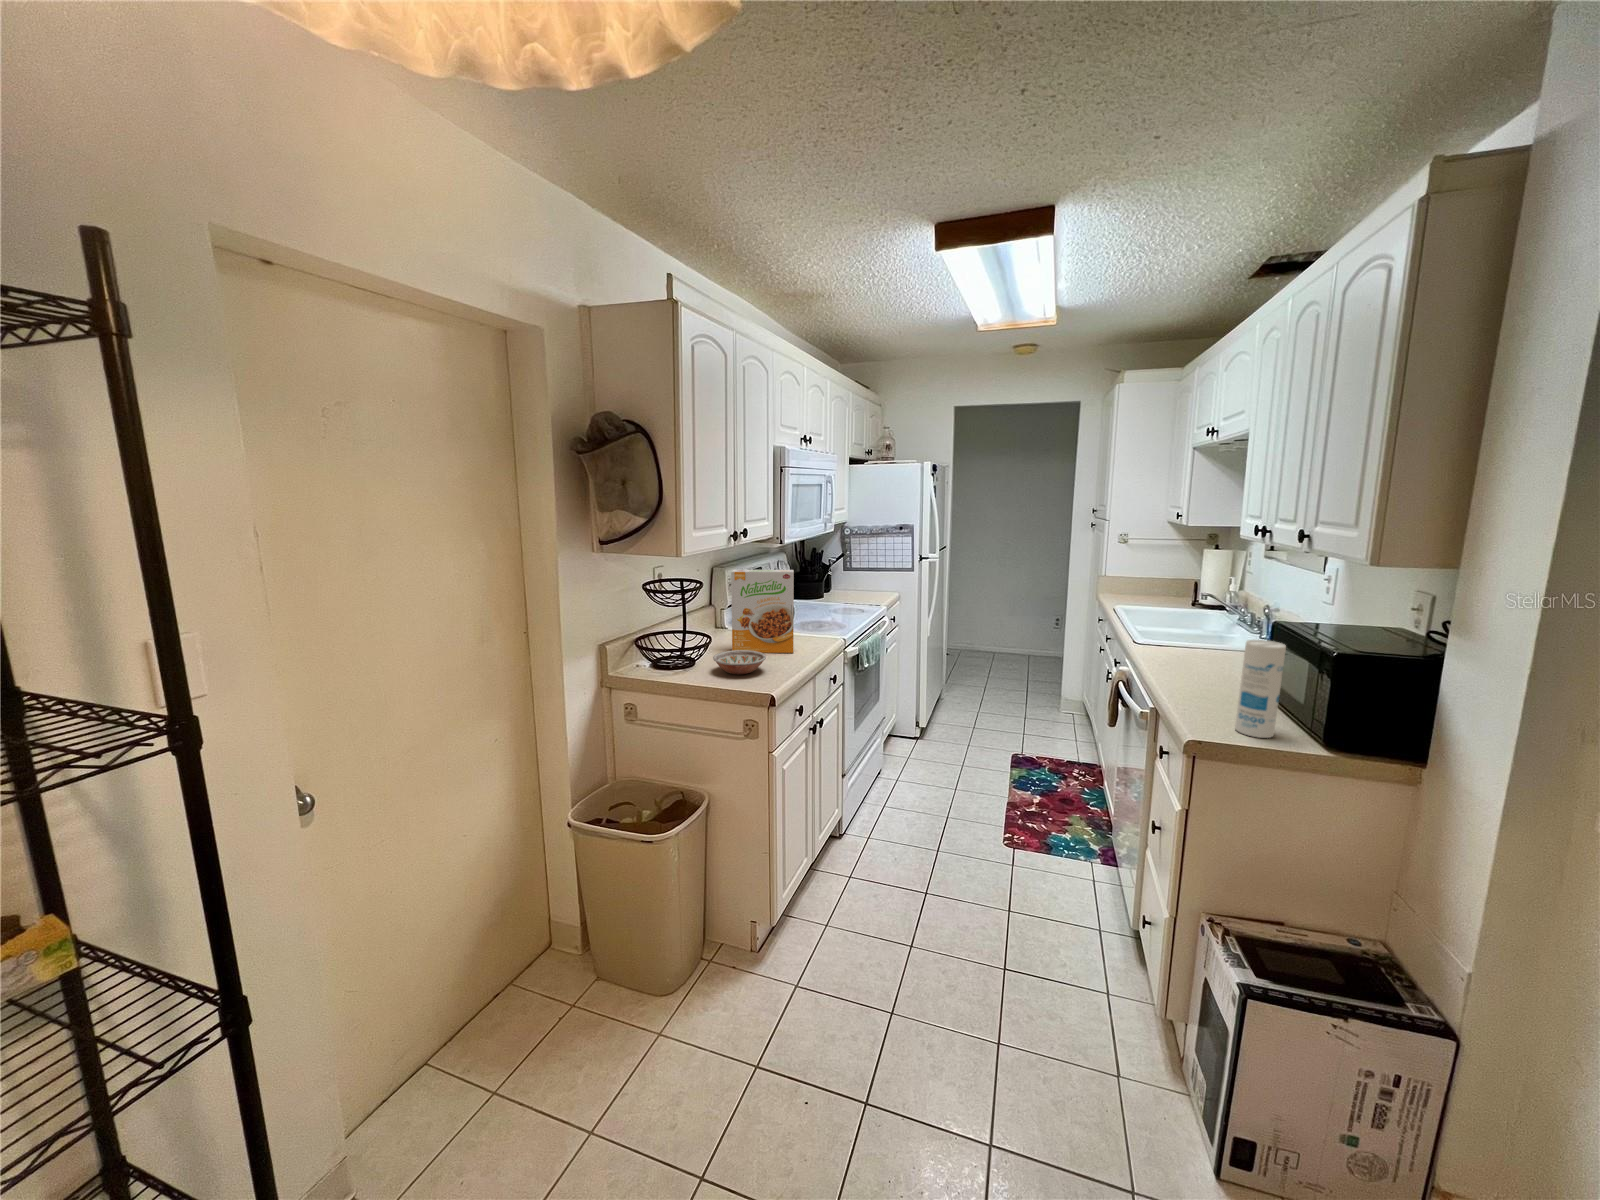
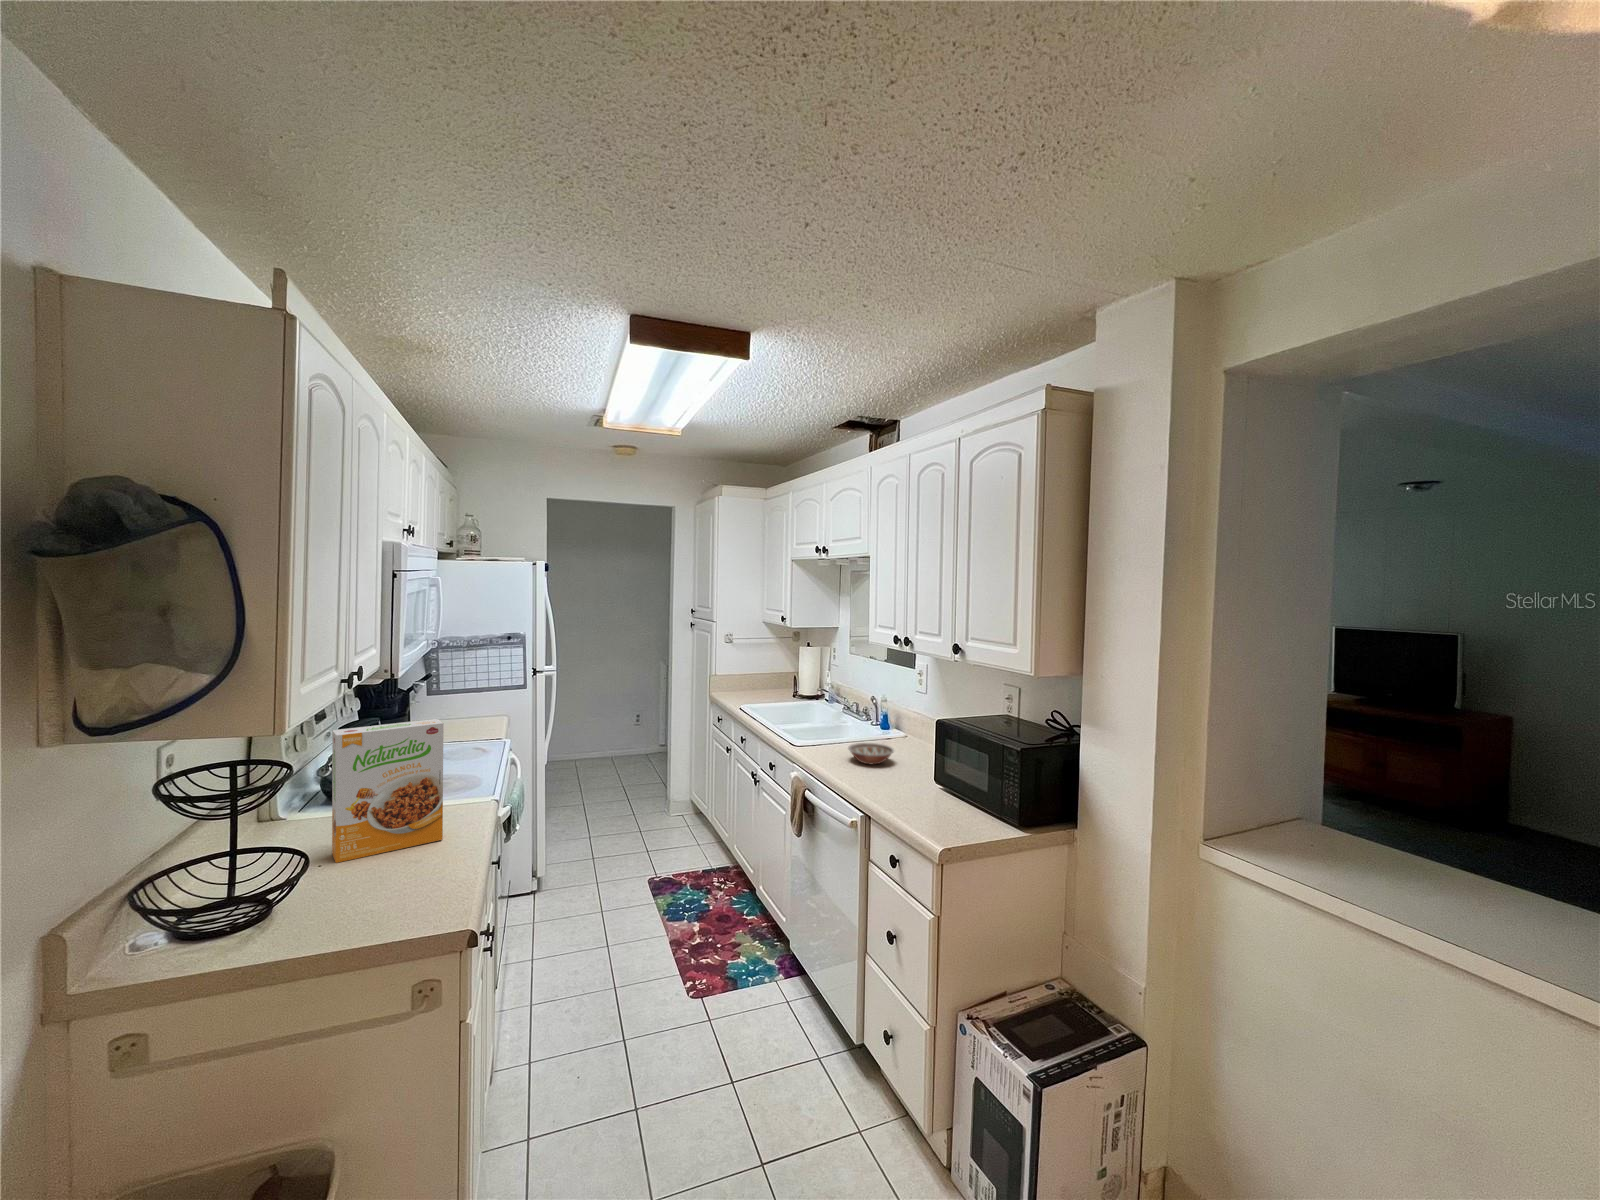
canister: present [1235,640,1286,738] -> none [954,743,986,832]
bowl: present [713,650,766,674] -> present [848,743,894,764]

